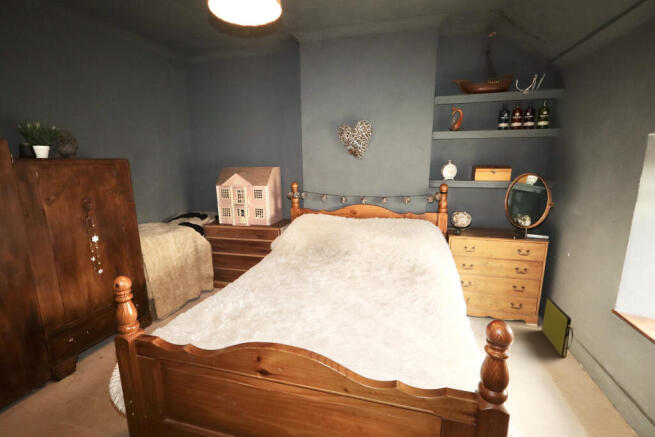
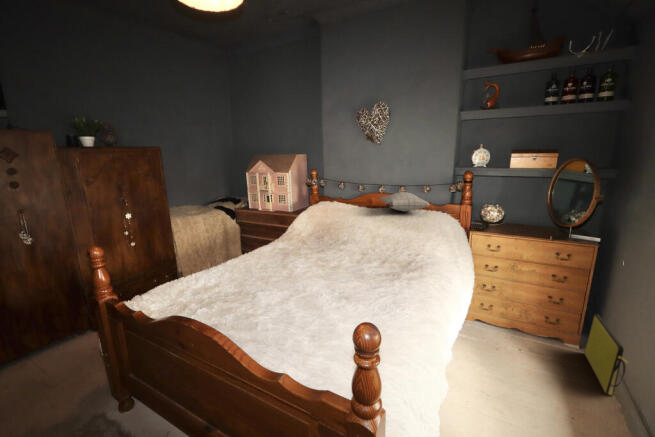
pillow: none [366,203,416,221] -> present [380,192,430,212]

